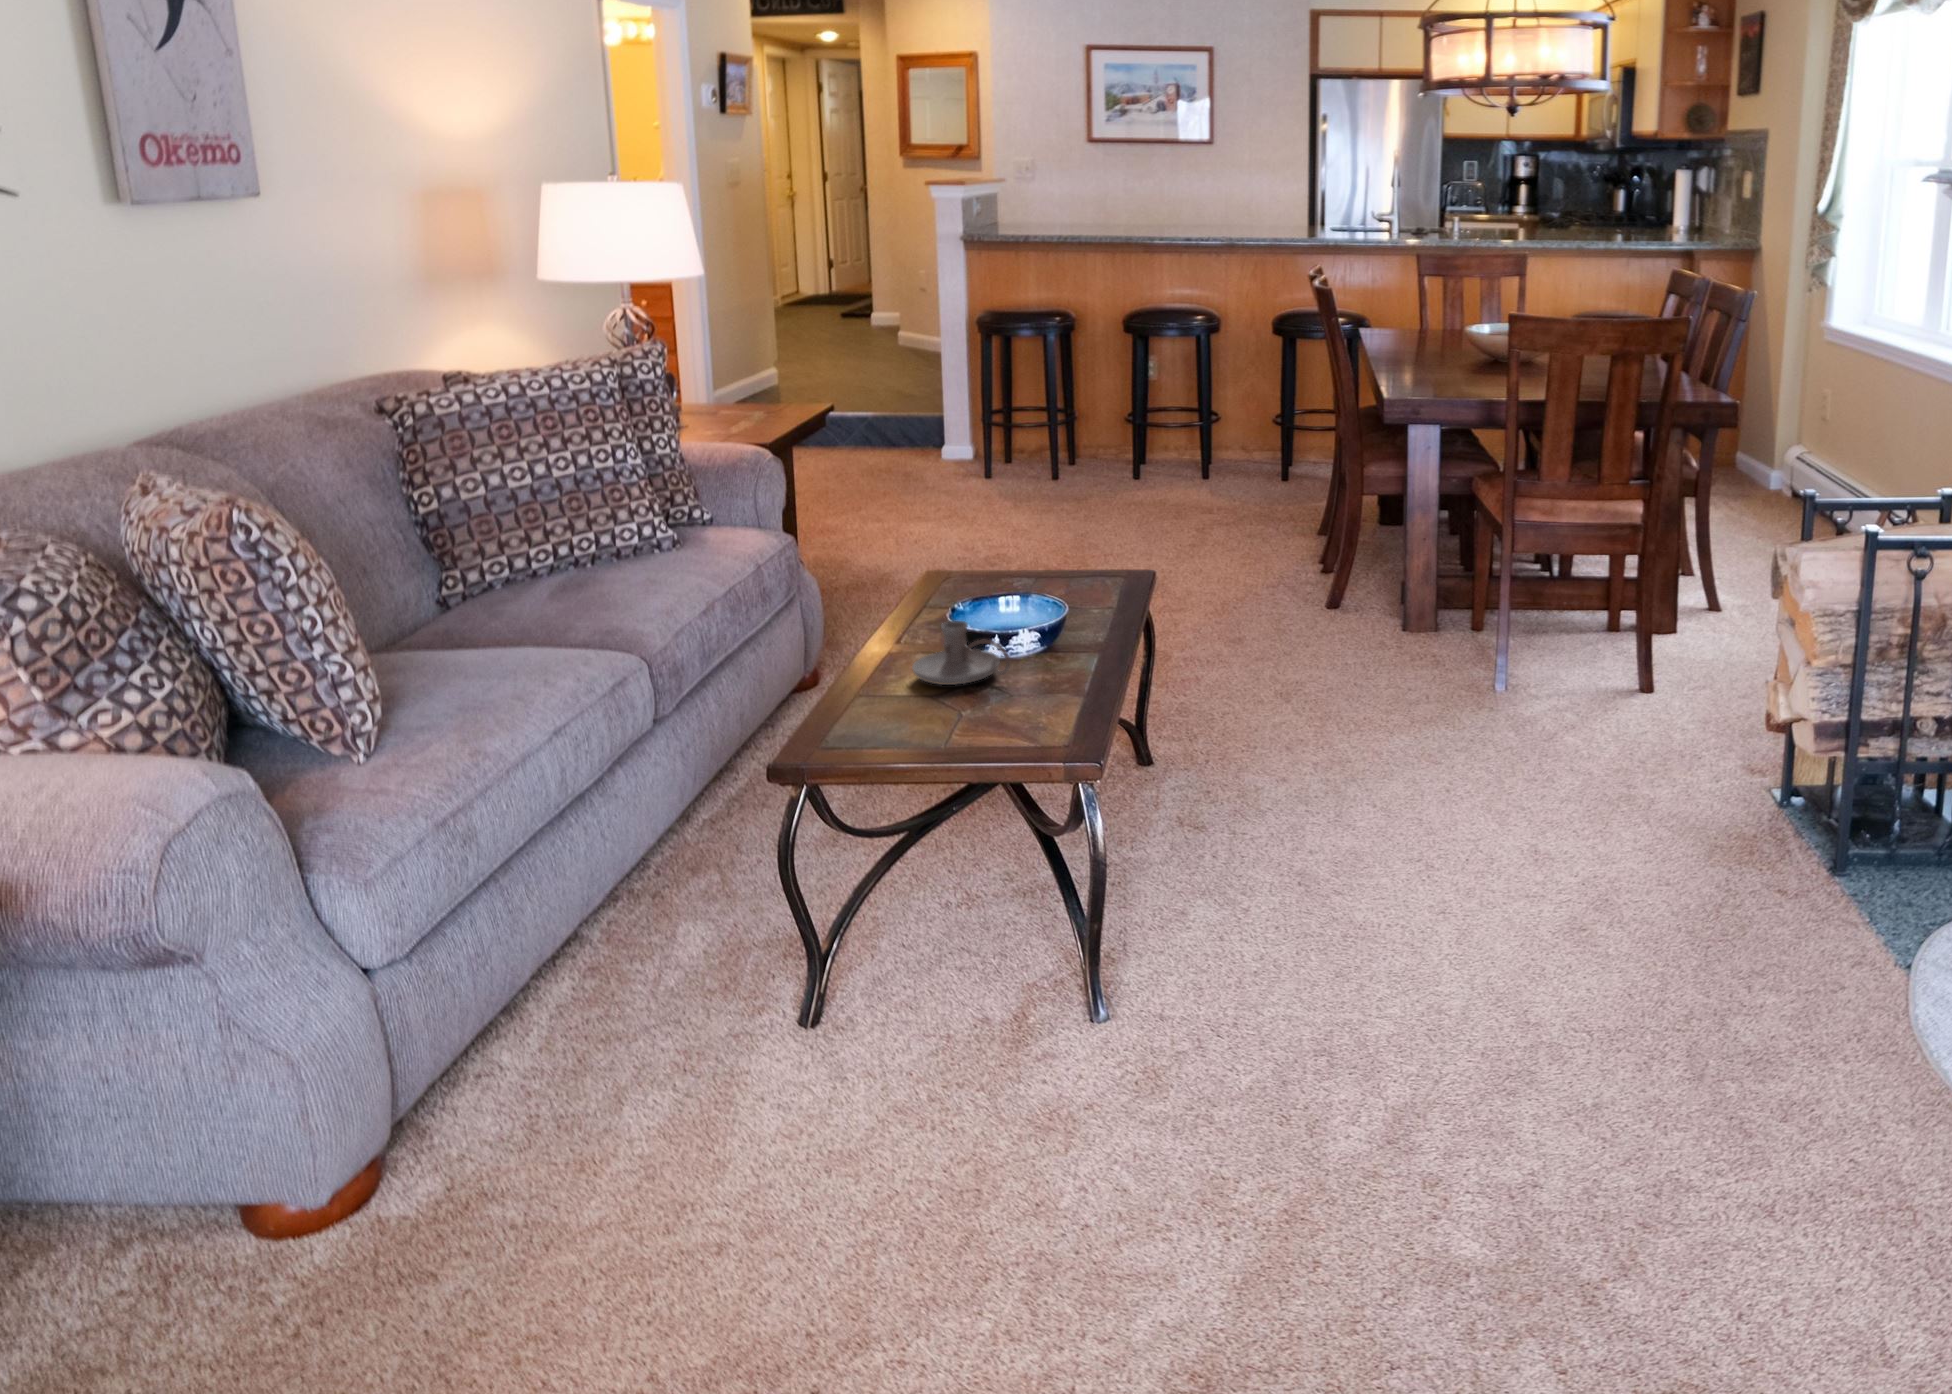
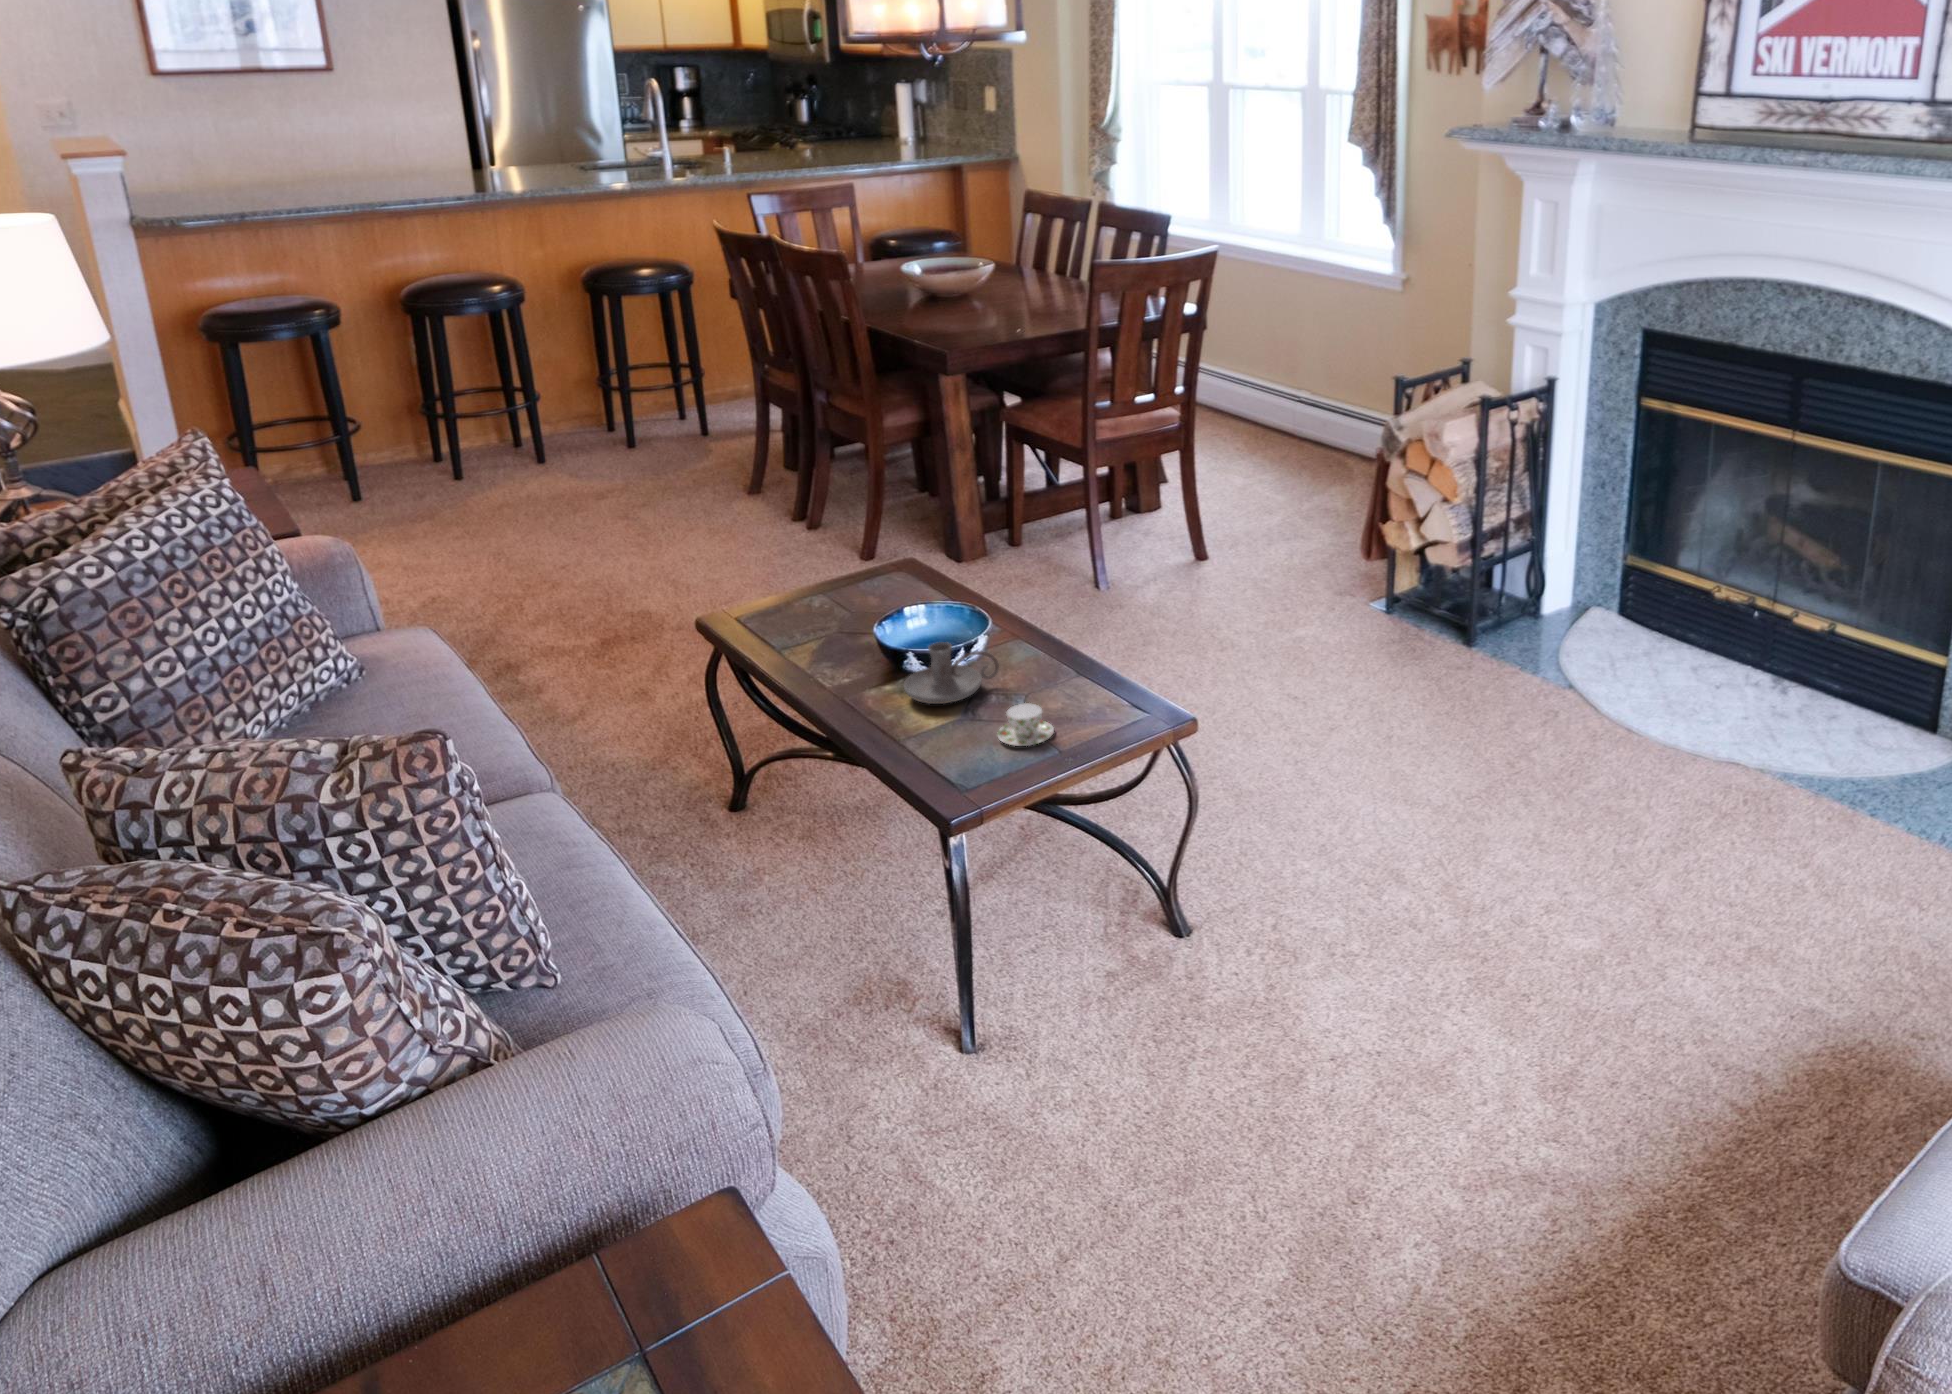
teacup: none [898,696,965,741] -> present [998,703,1054,746]

